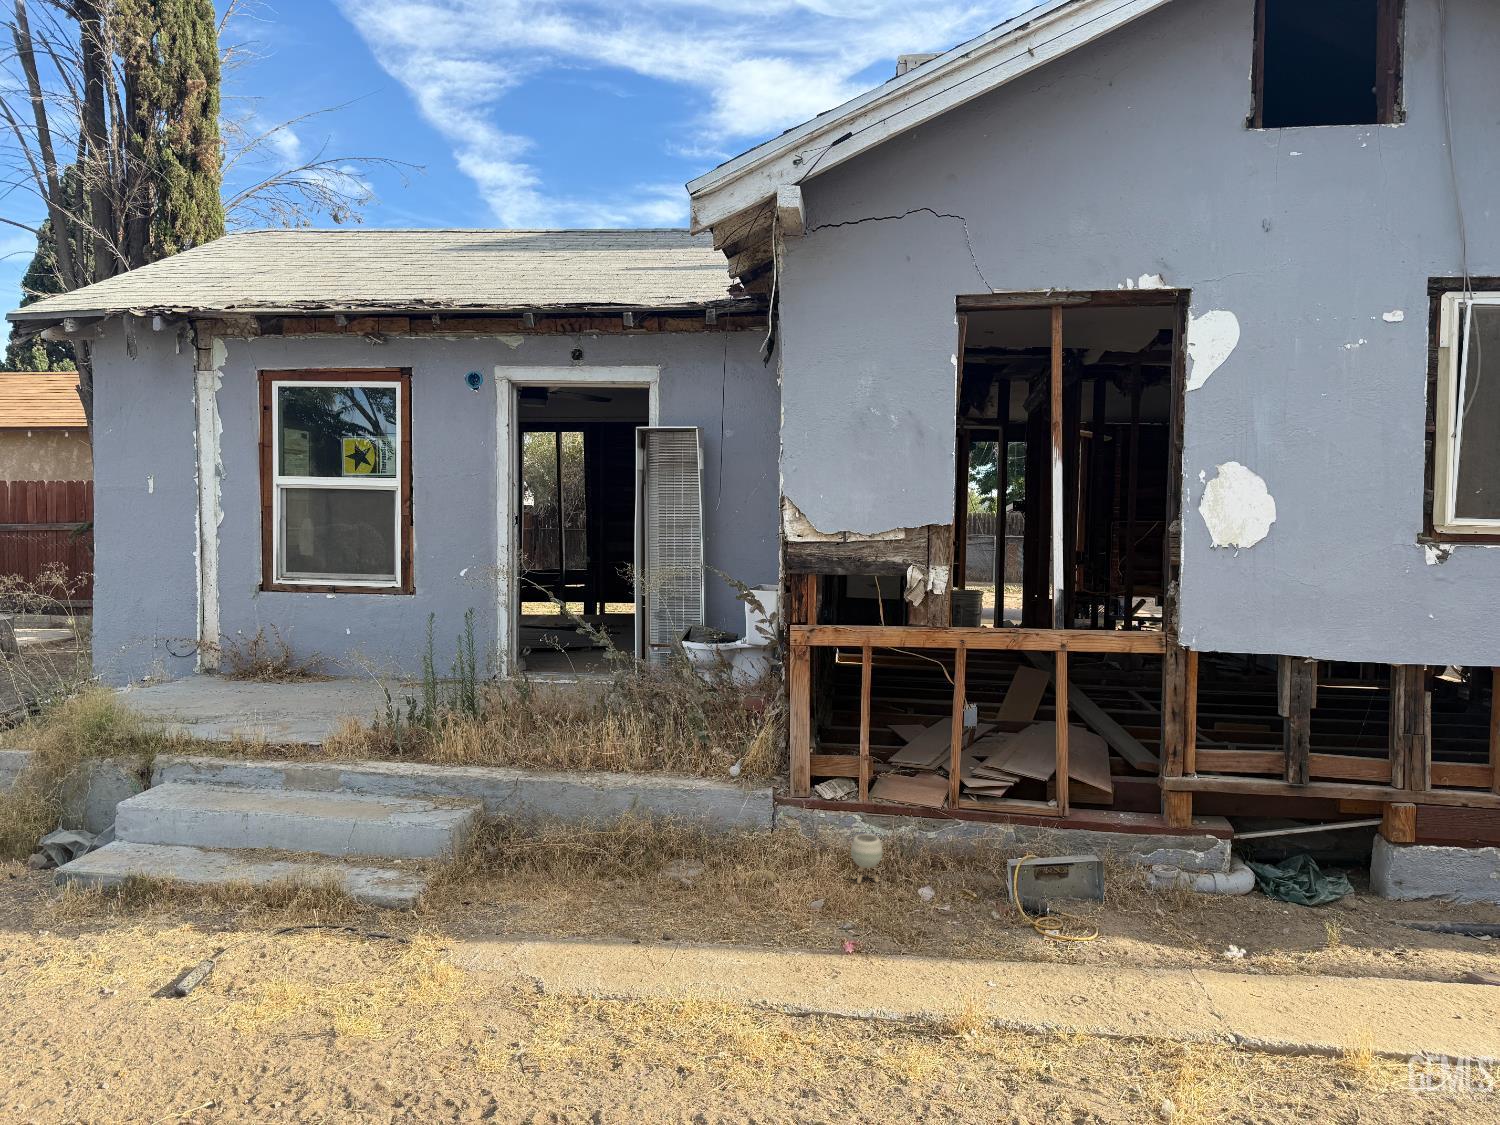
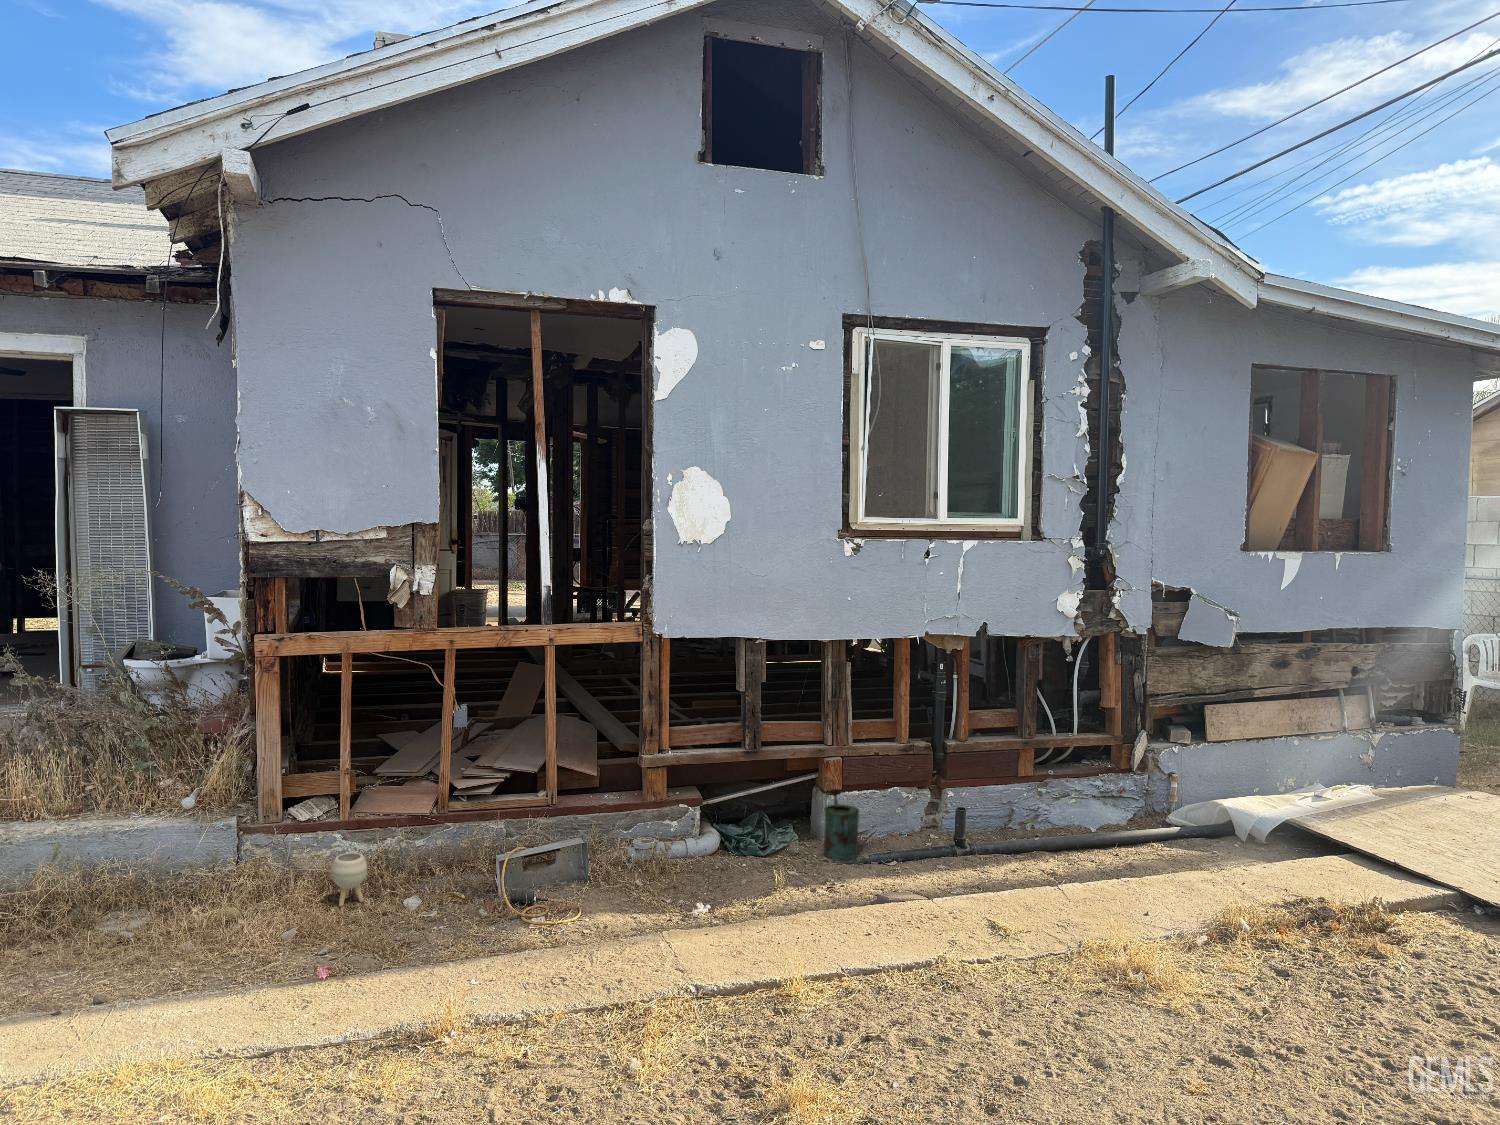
watering can: none [1390,840,1443,928] -> present [823,789,859,861]

